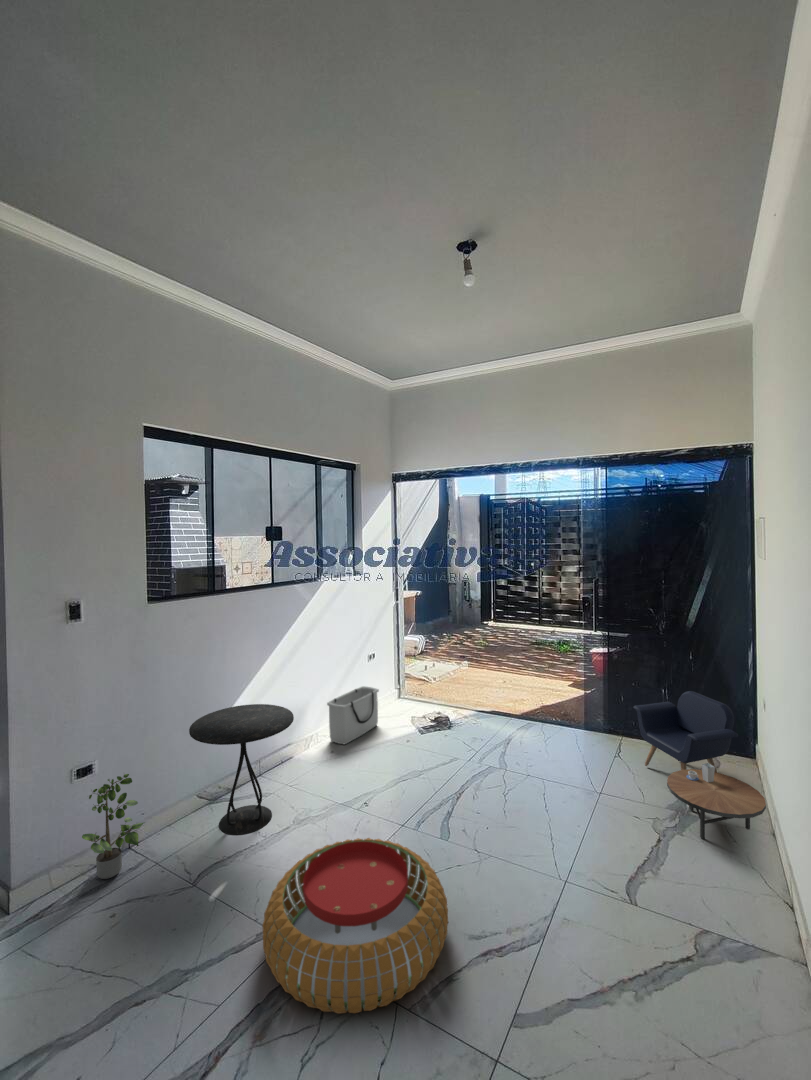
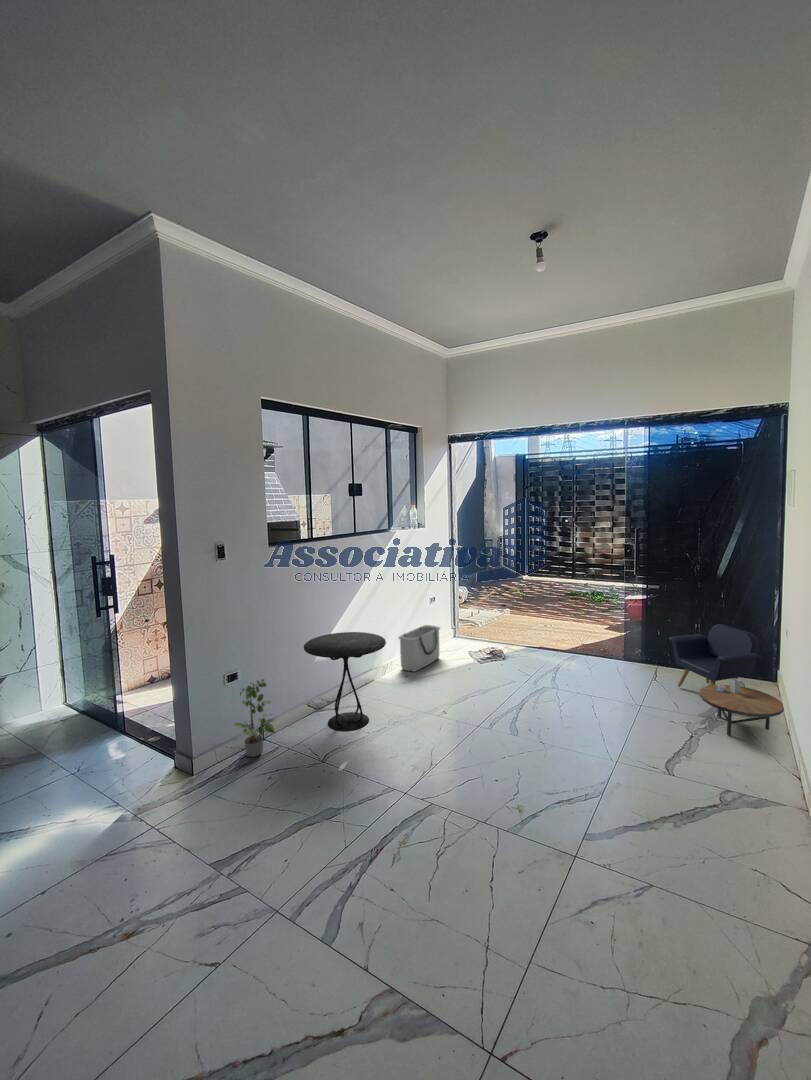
pouf: present [262,838,448,1014] -> none [390,726,531,832]

